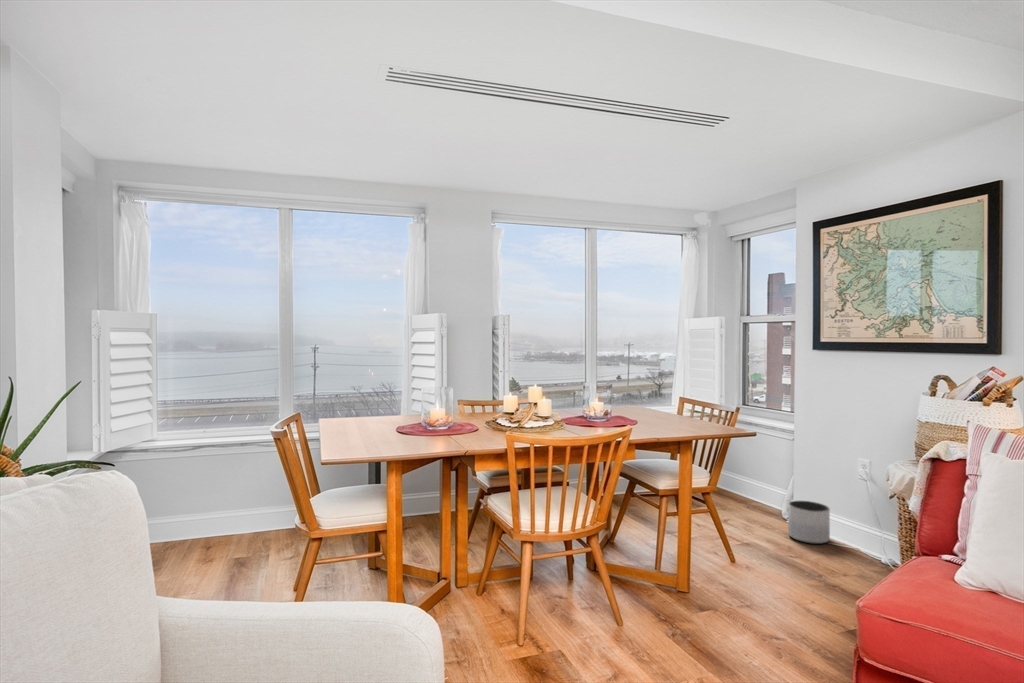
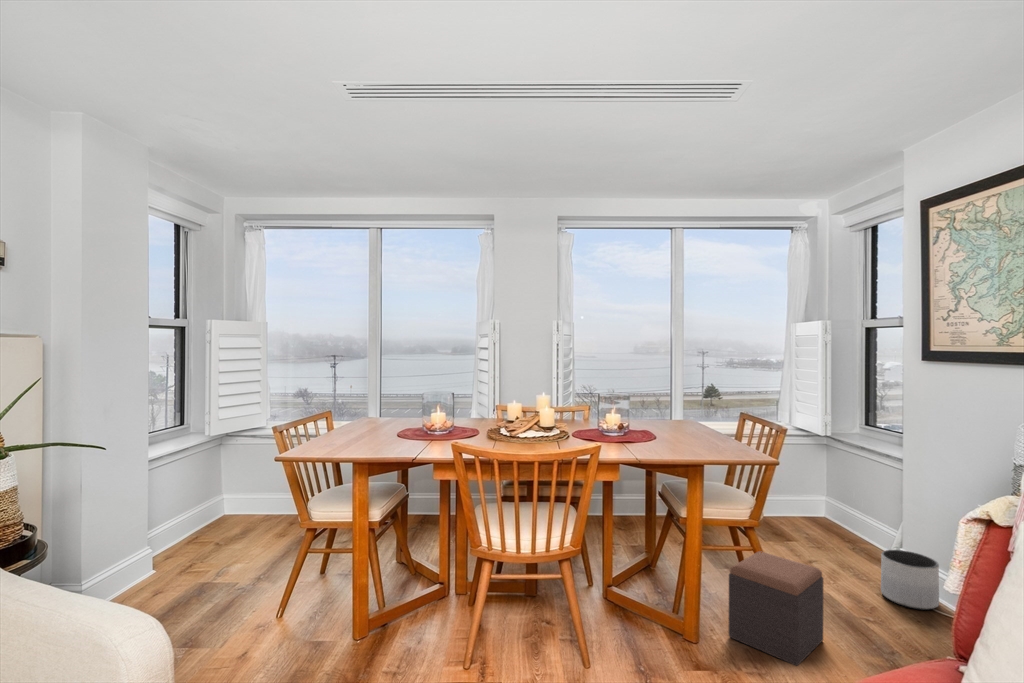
footstool: none [712,511,777,598] -> present [729,551,823,666]

